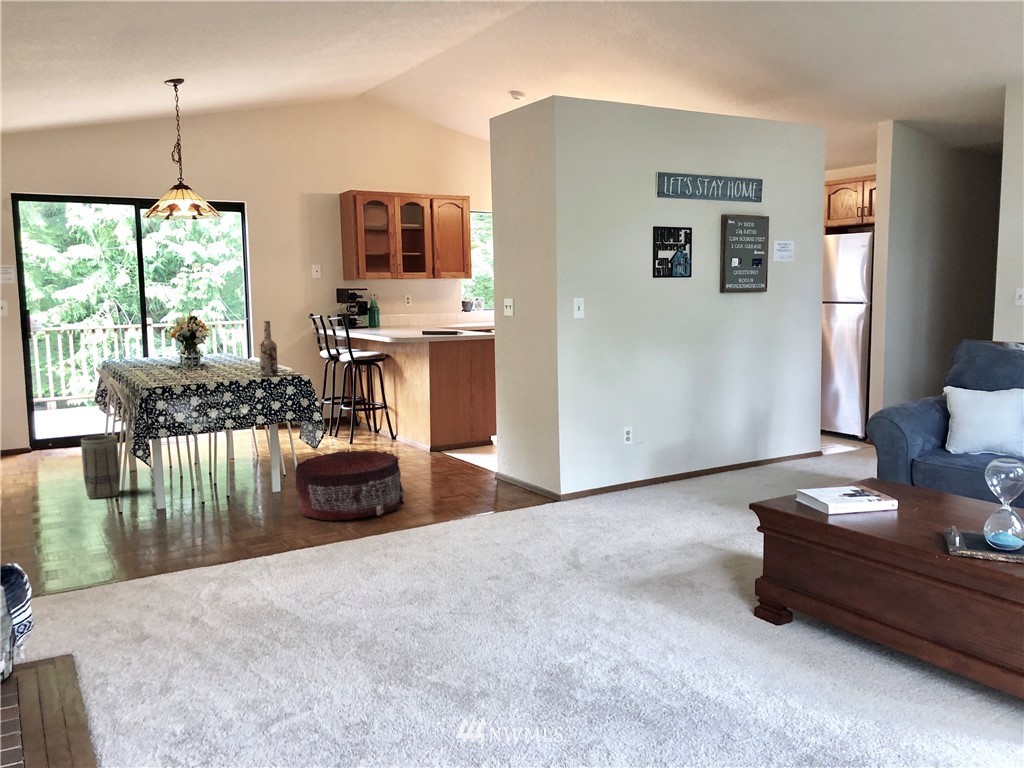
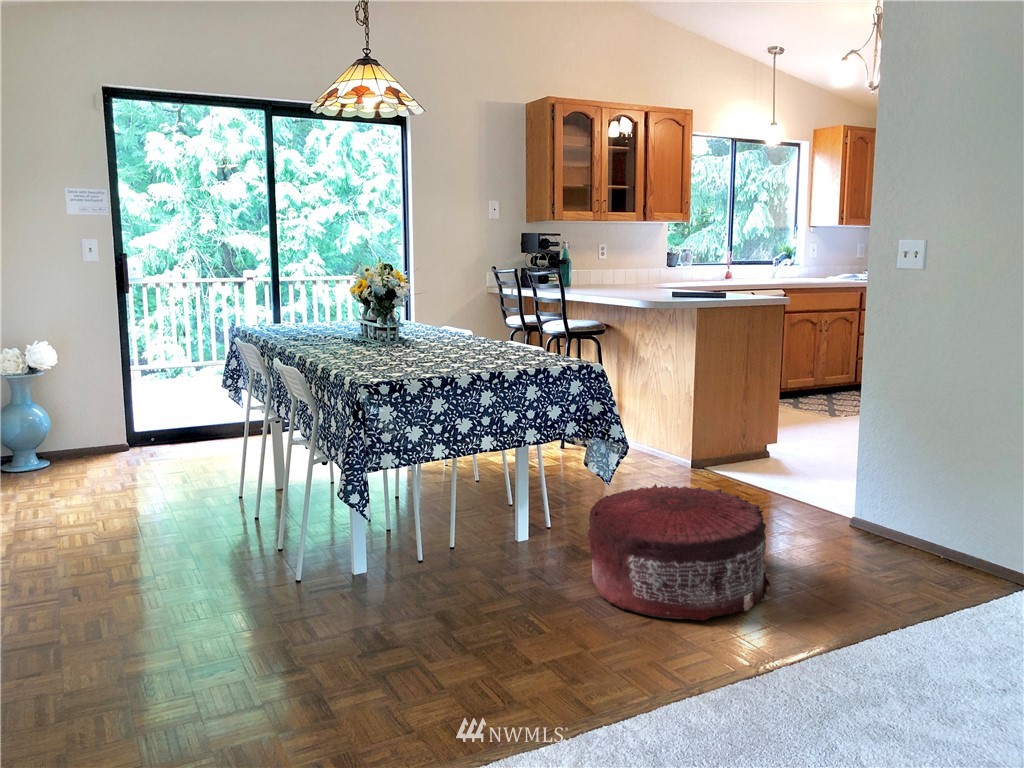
wine bottle: present [259,321,278,376] -> none [529,271,558,364]
basket: present [81,435,120,499] -> none [225,444,281,545]

